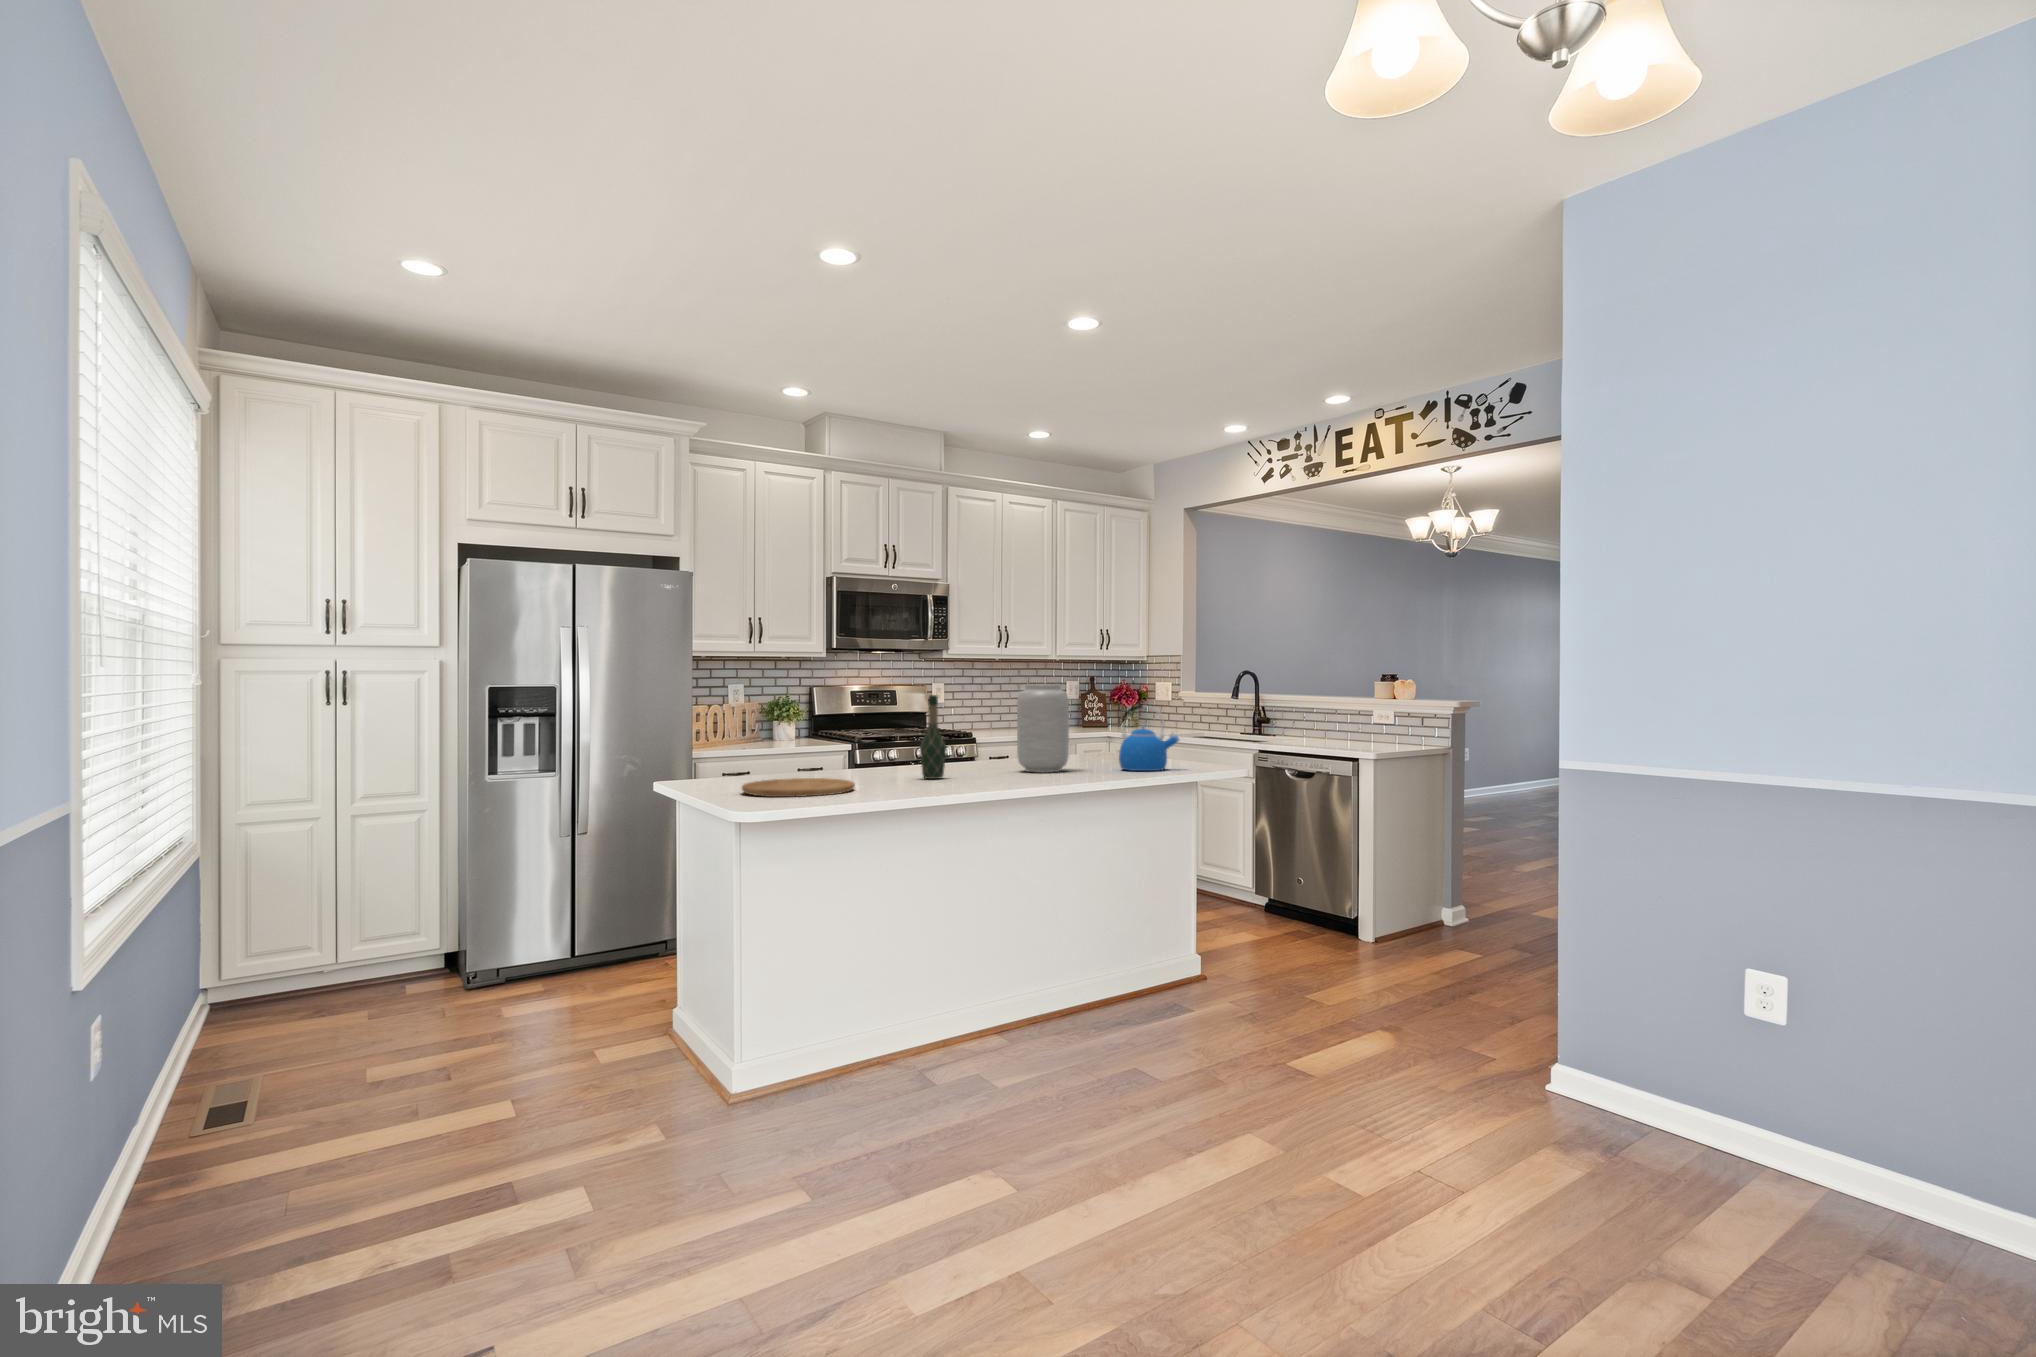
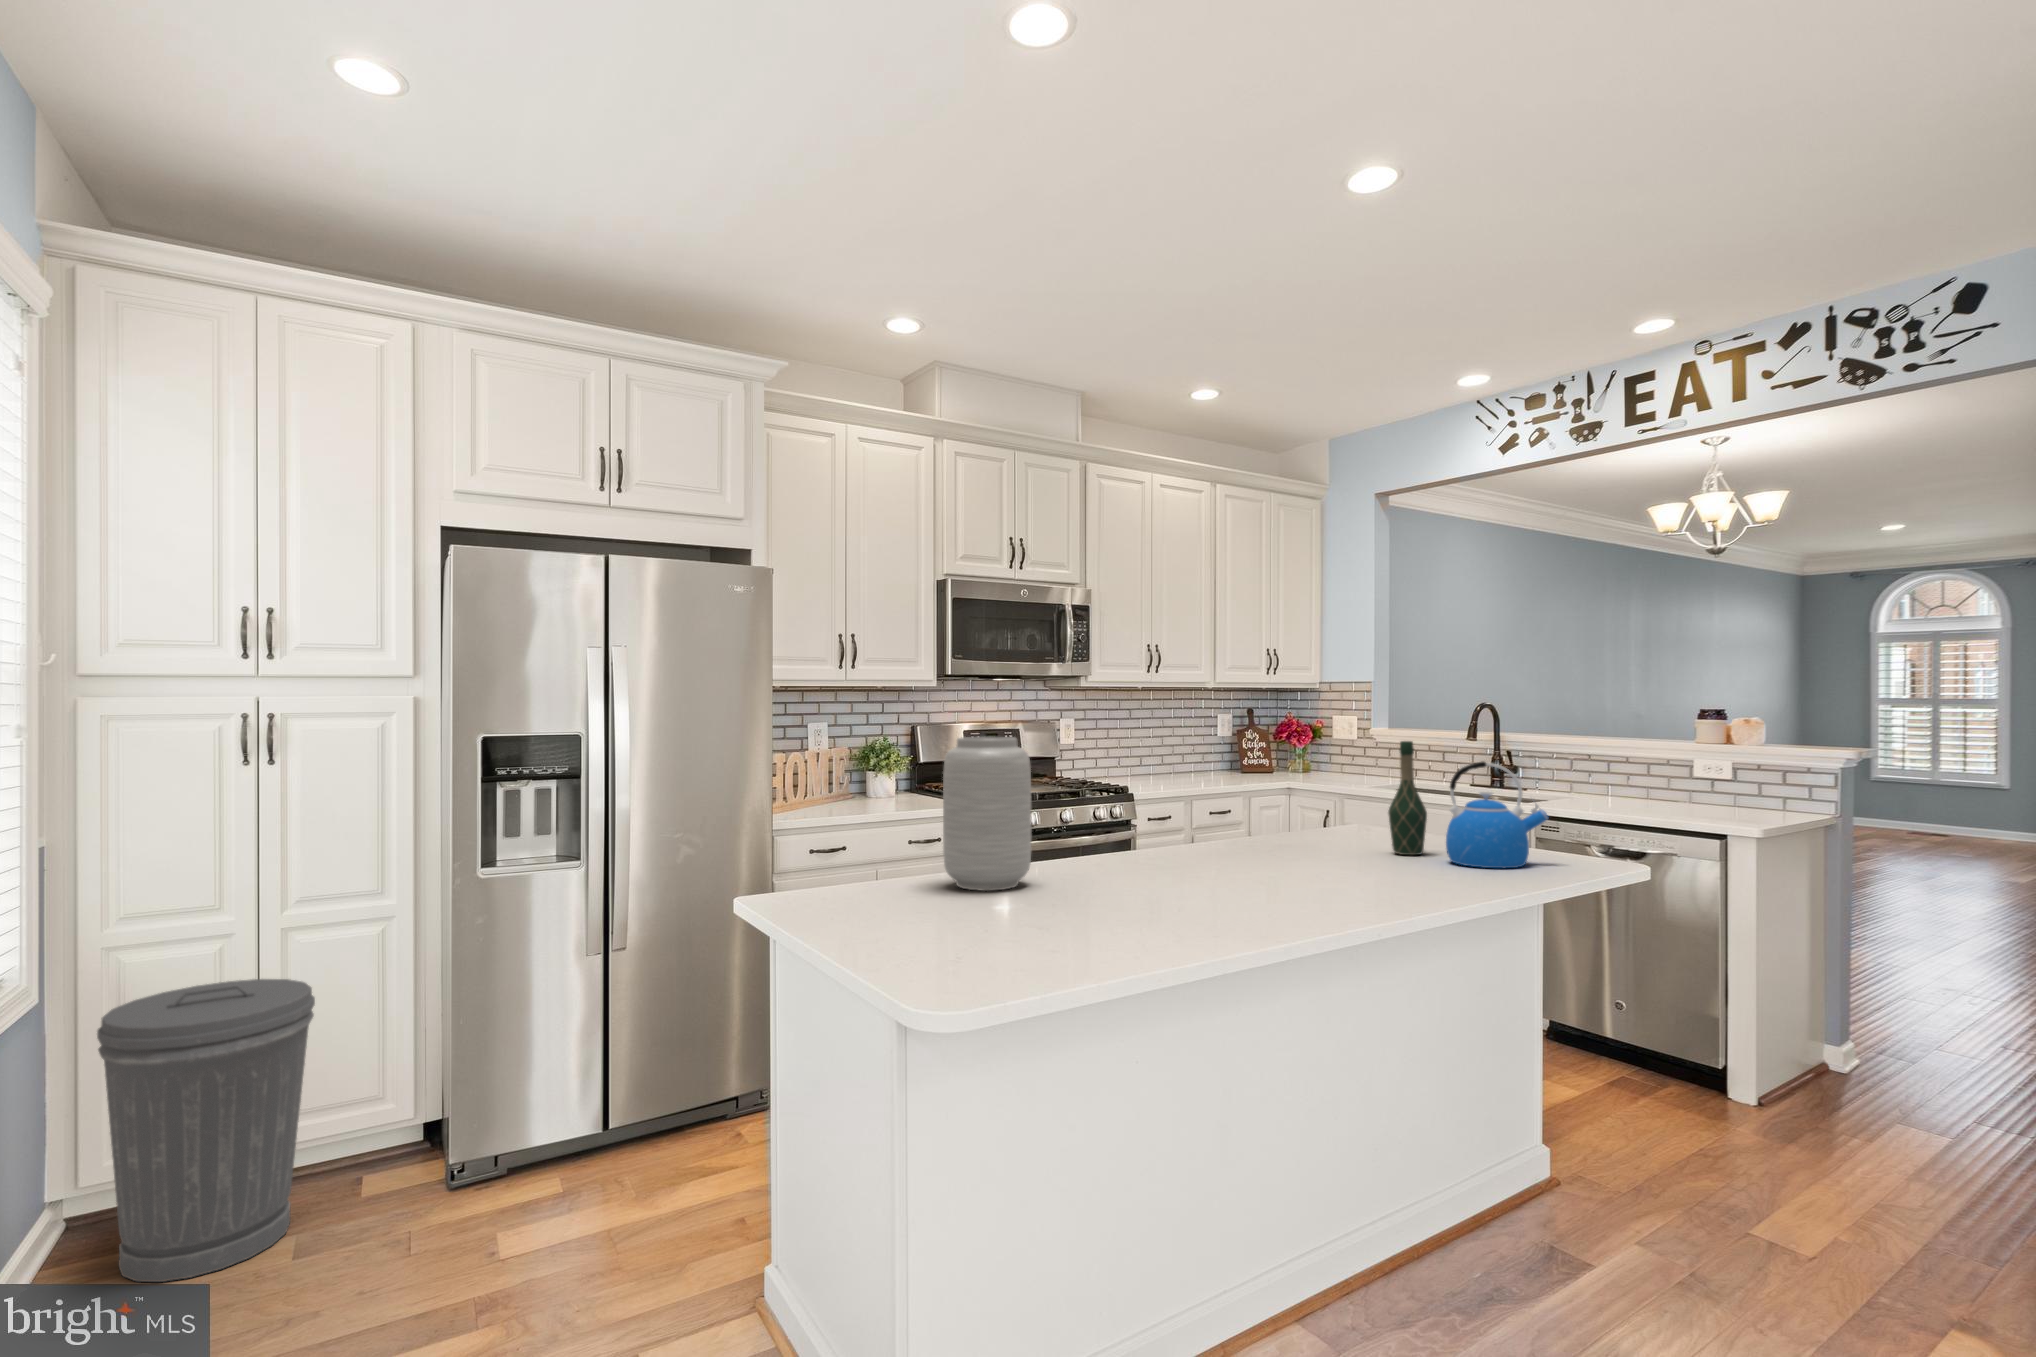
vase: present [1017,684,1069,773] -> present [943,737,1031,891]
wine bottle: present [920,695,946,779] -> present [1388,741,1427,855]
cutting board: present [742,778,855,797] -> none [901,895,1095,947]
trash can: none [245,847,379,1026] -> present [97,979,315,1282]

